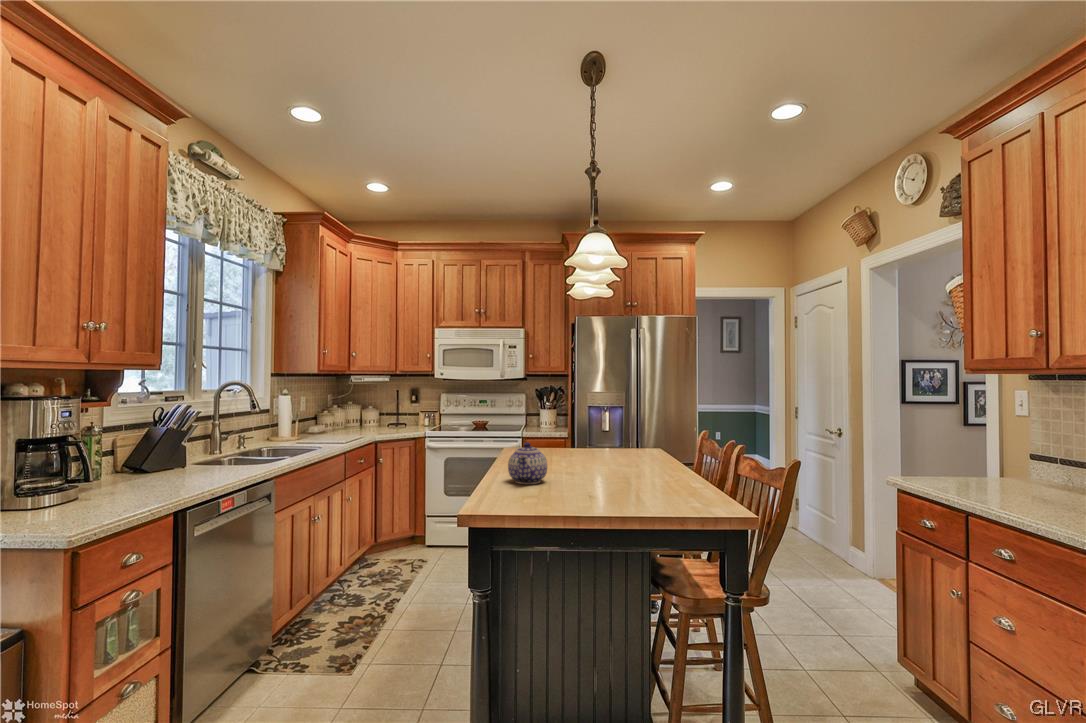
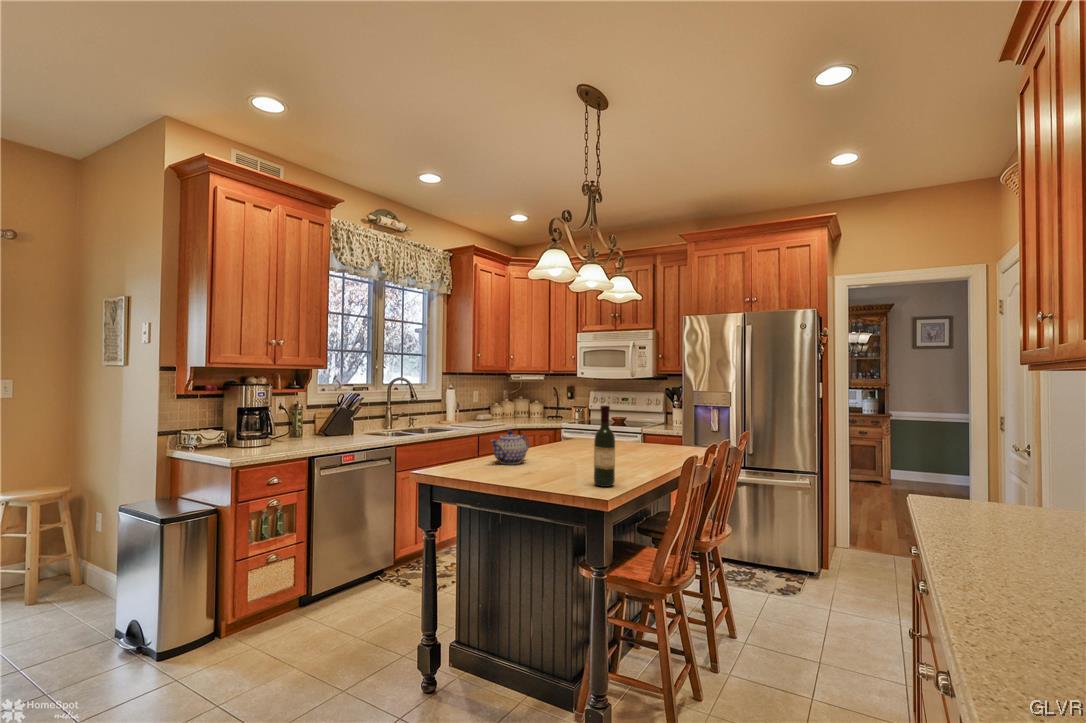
wine bottle: none [677,407,701,495] -> present [594,405,615,487]

